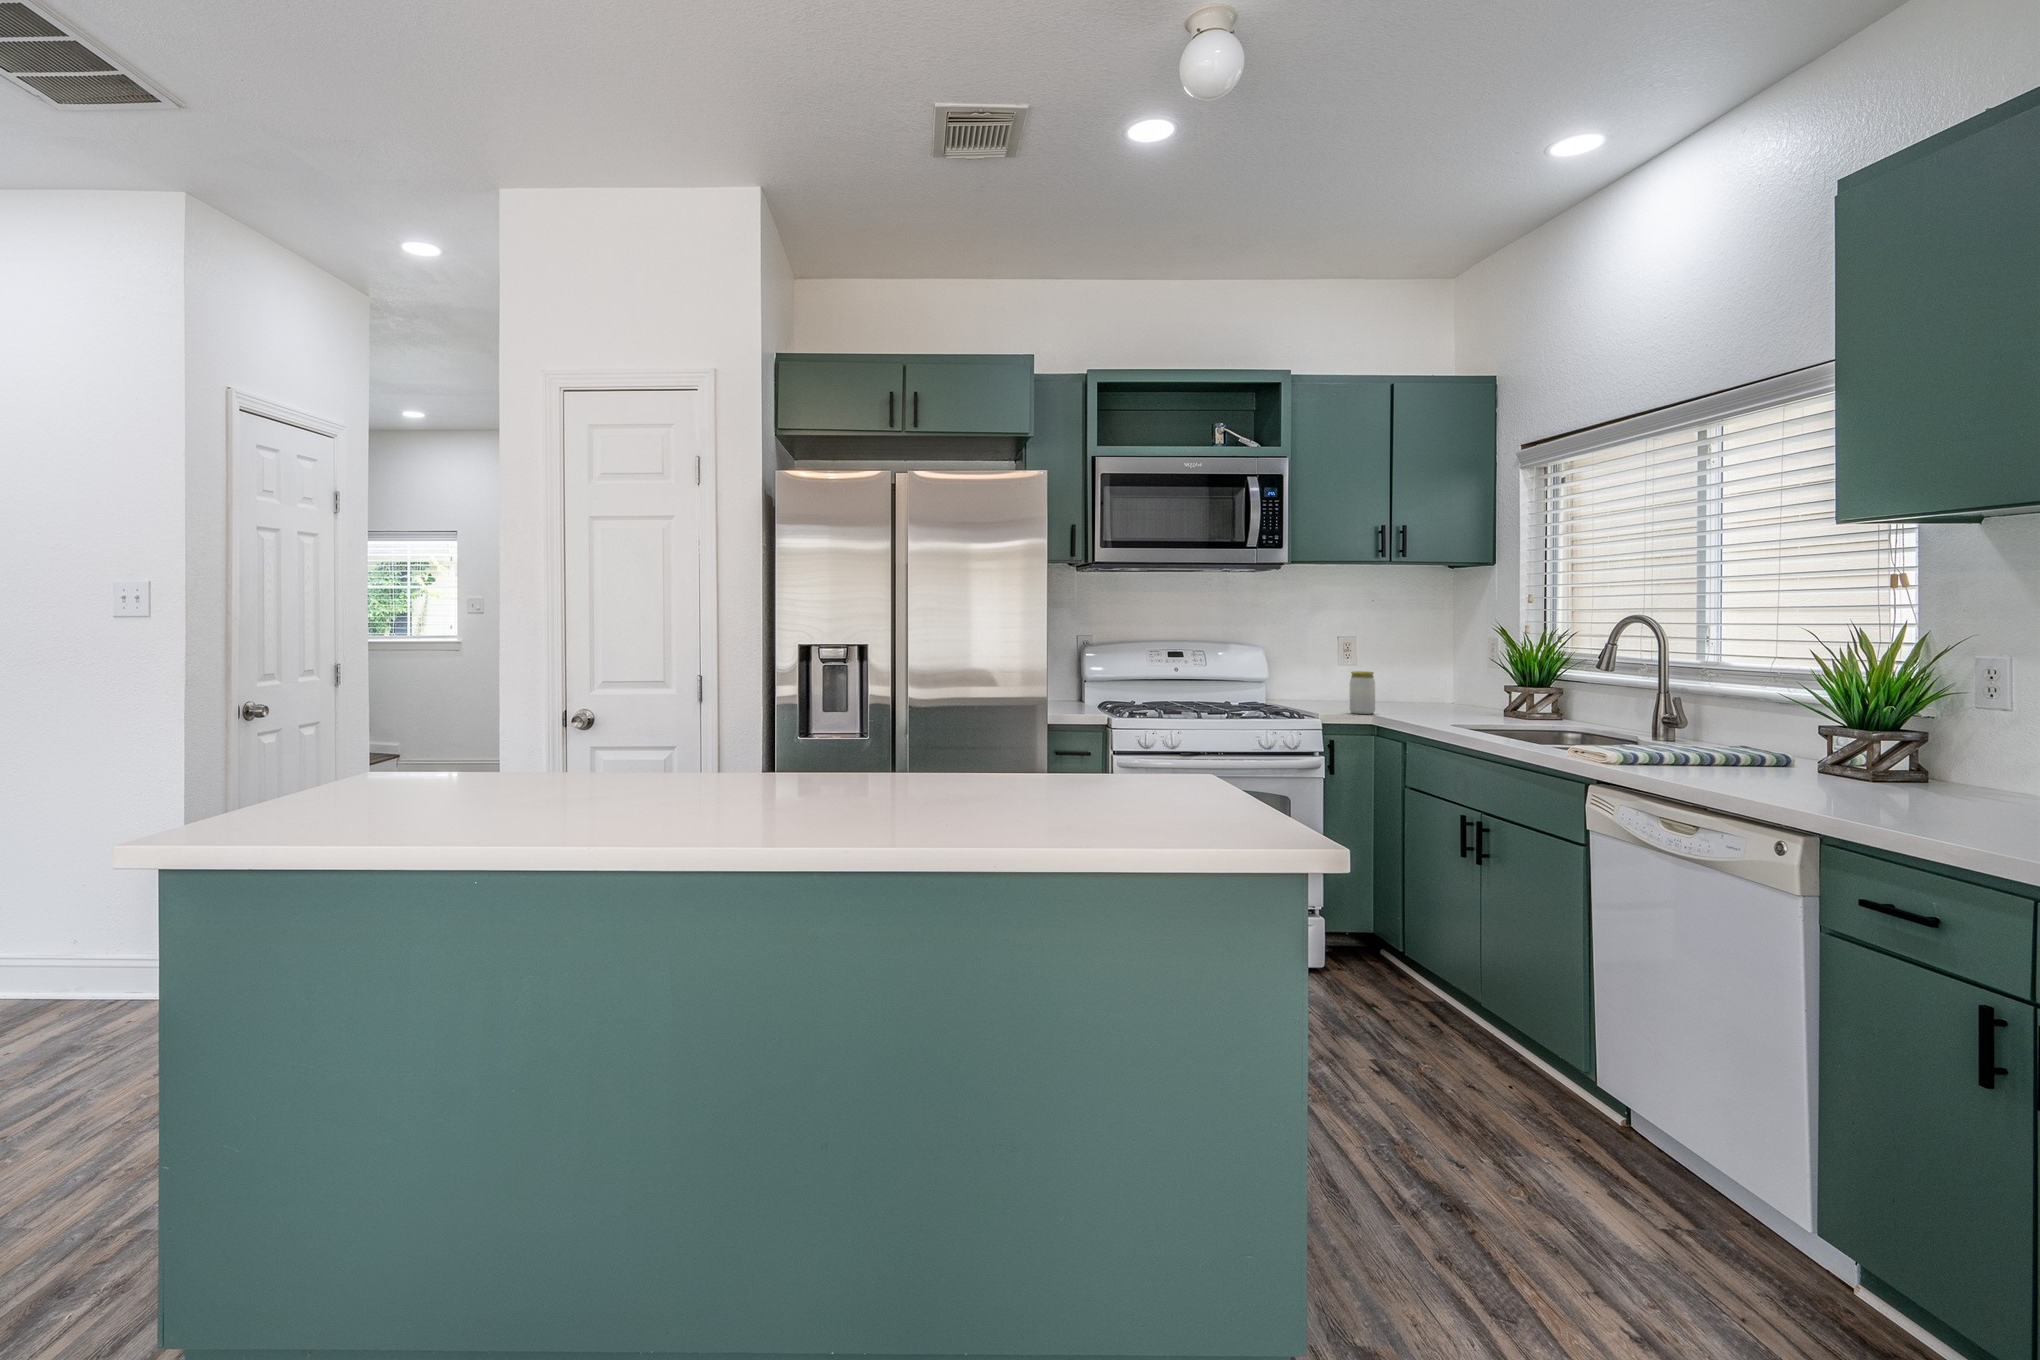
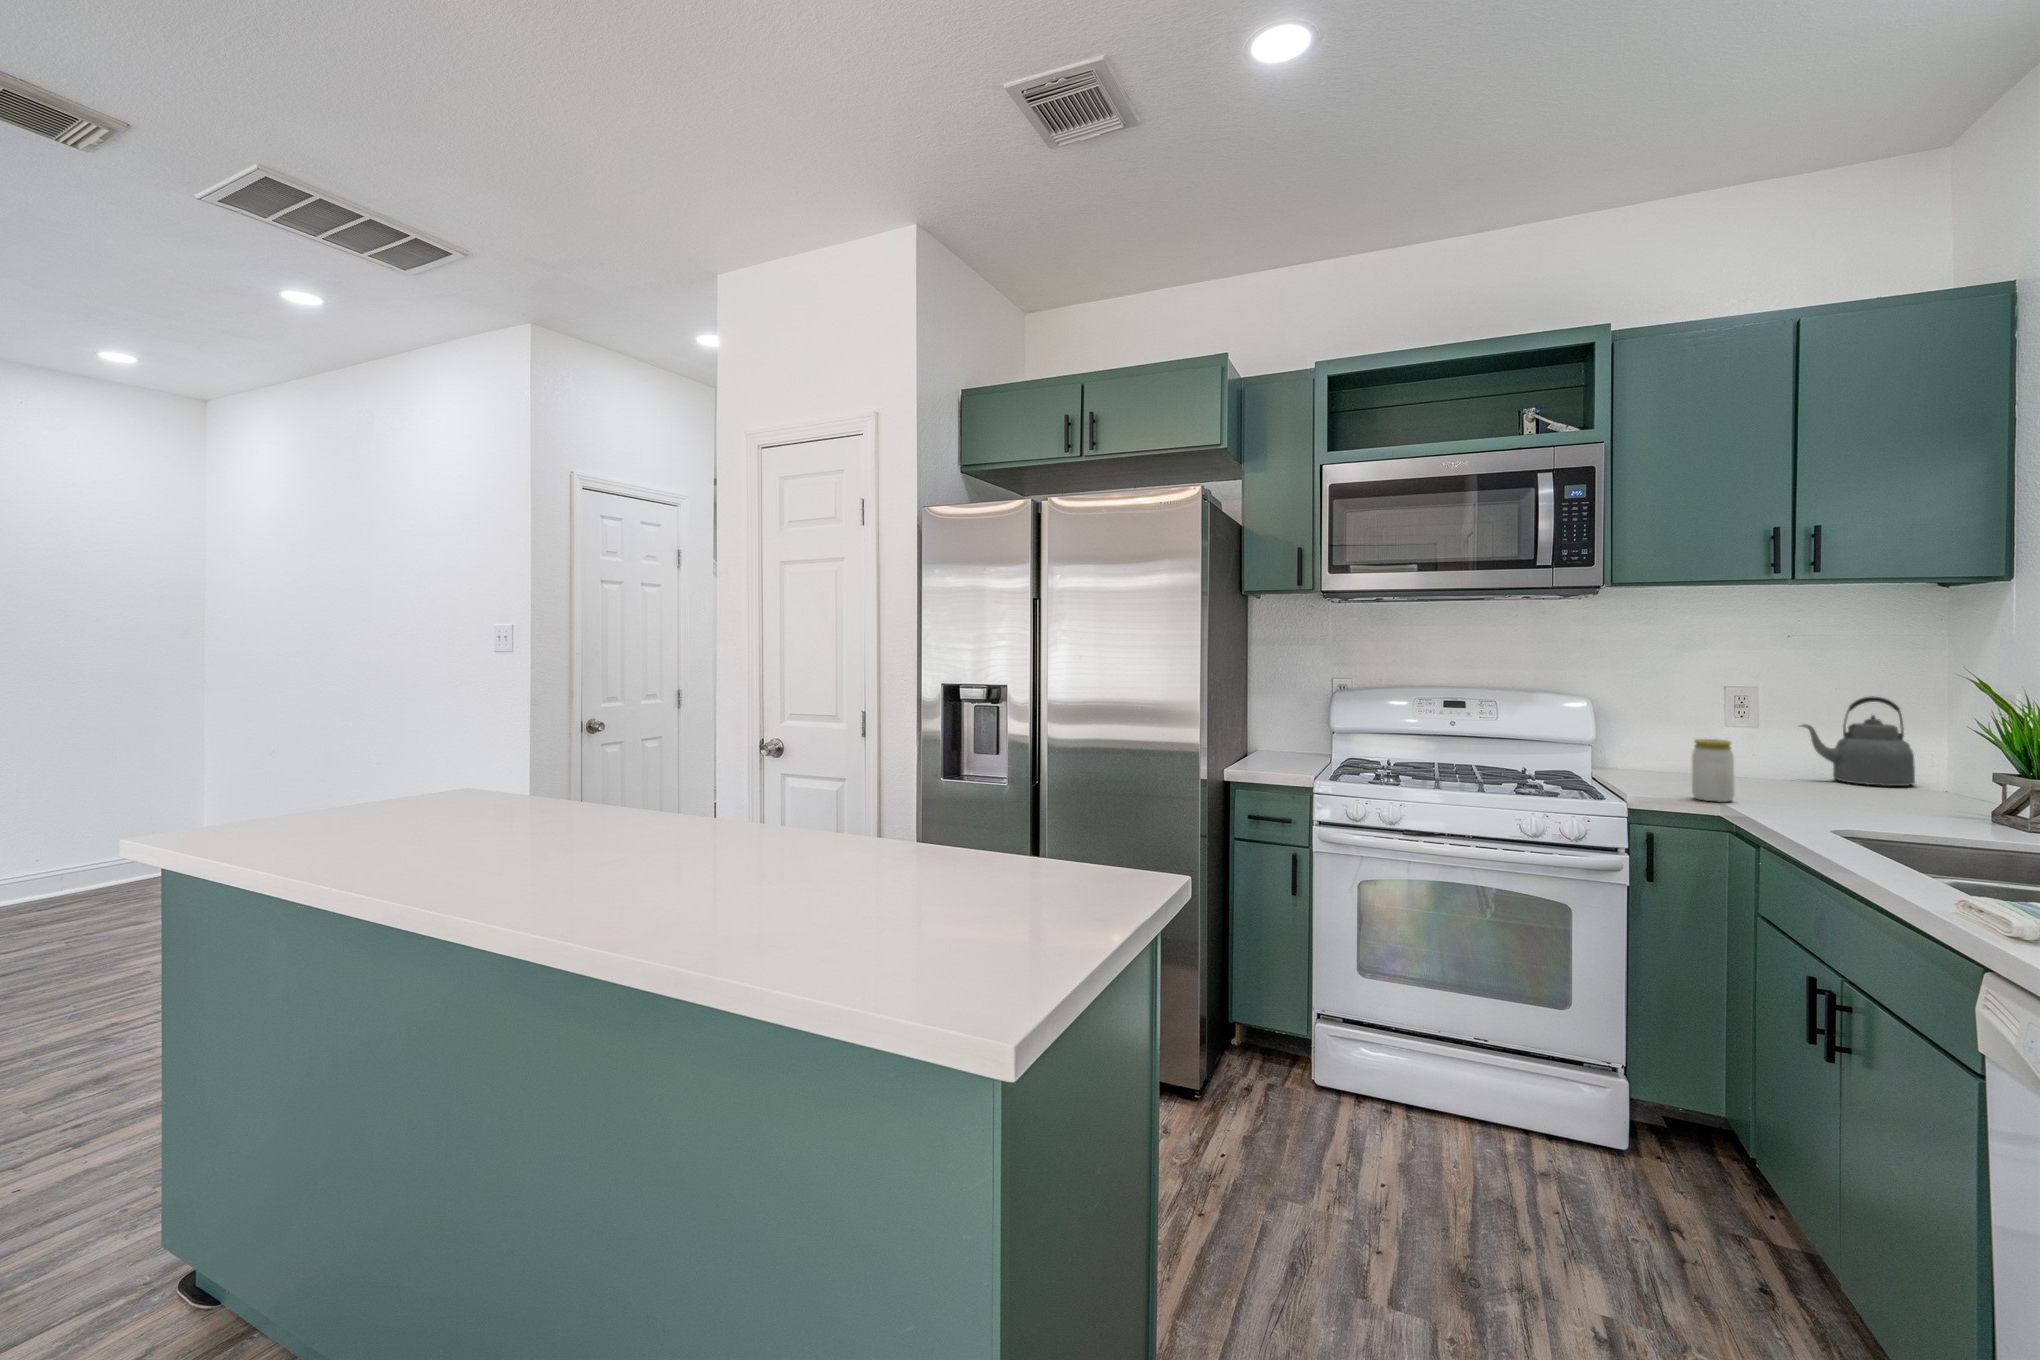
kettle: none [1381,644,1443,702] -> present [1801,696,1915,786]

